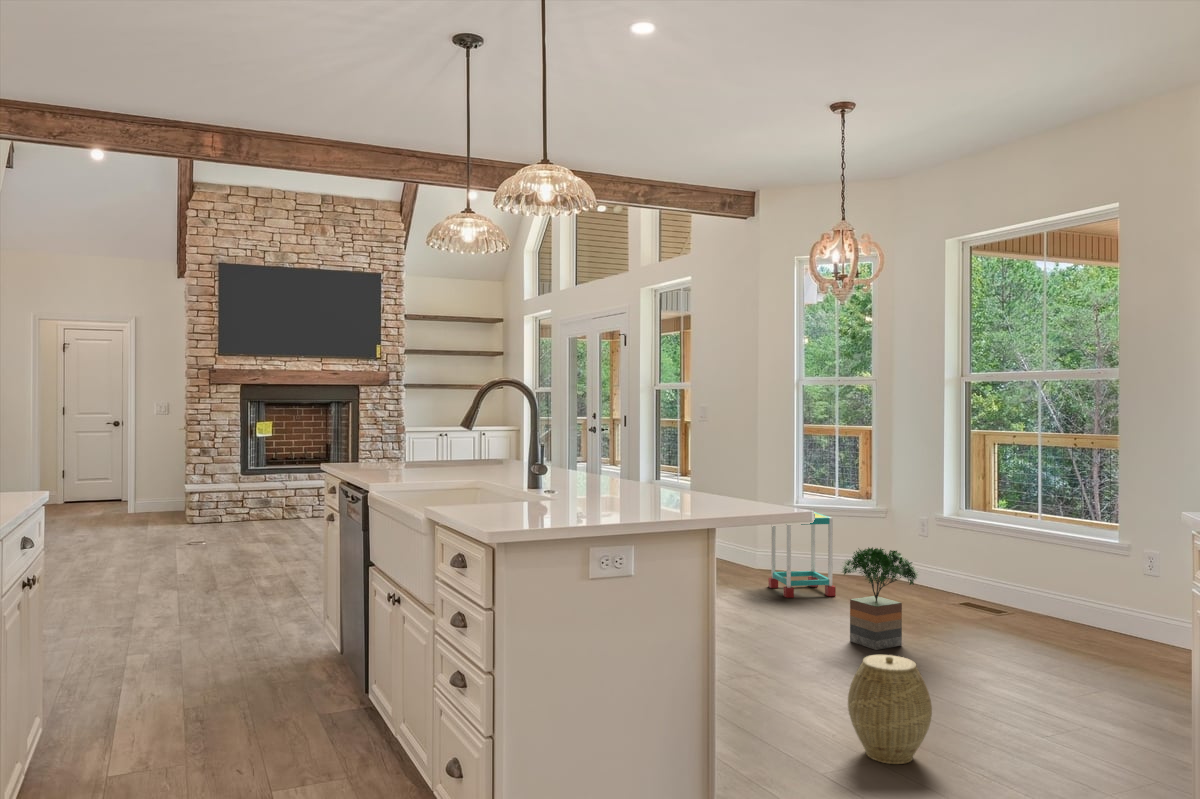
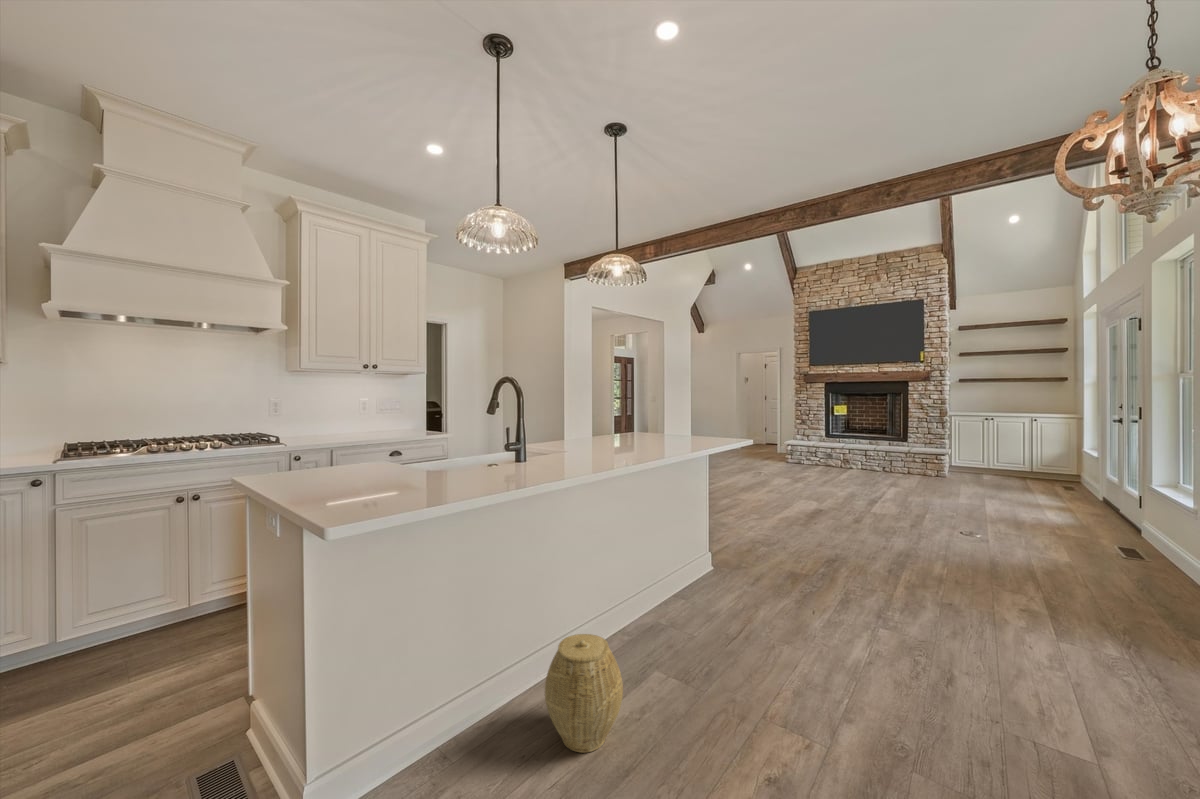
side table: present [768,512,836,598] -> none [1054,531,1175,671]
potted tree: present [842,547,918,650] -> none [920,581,1034,741]

